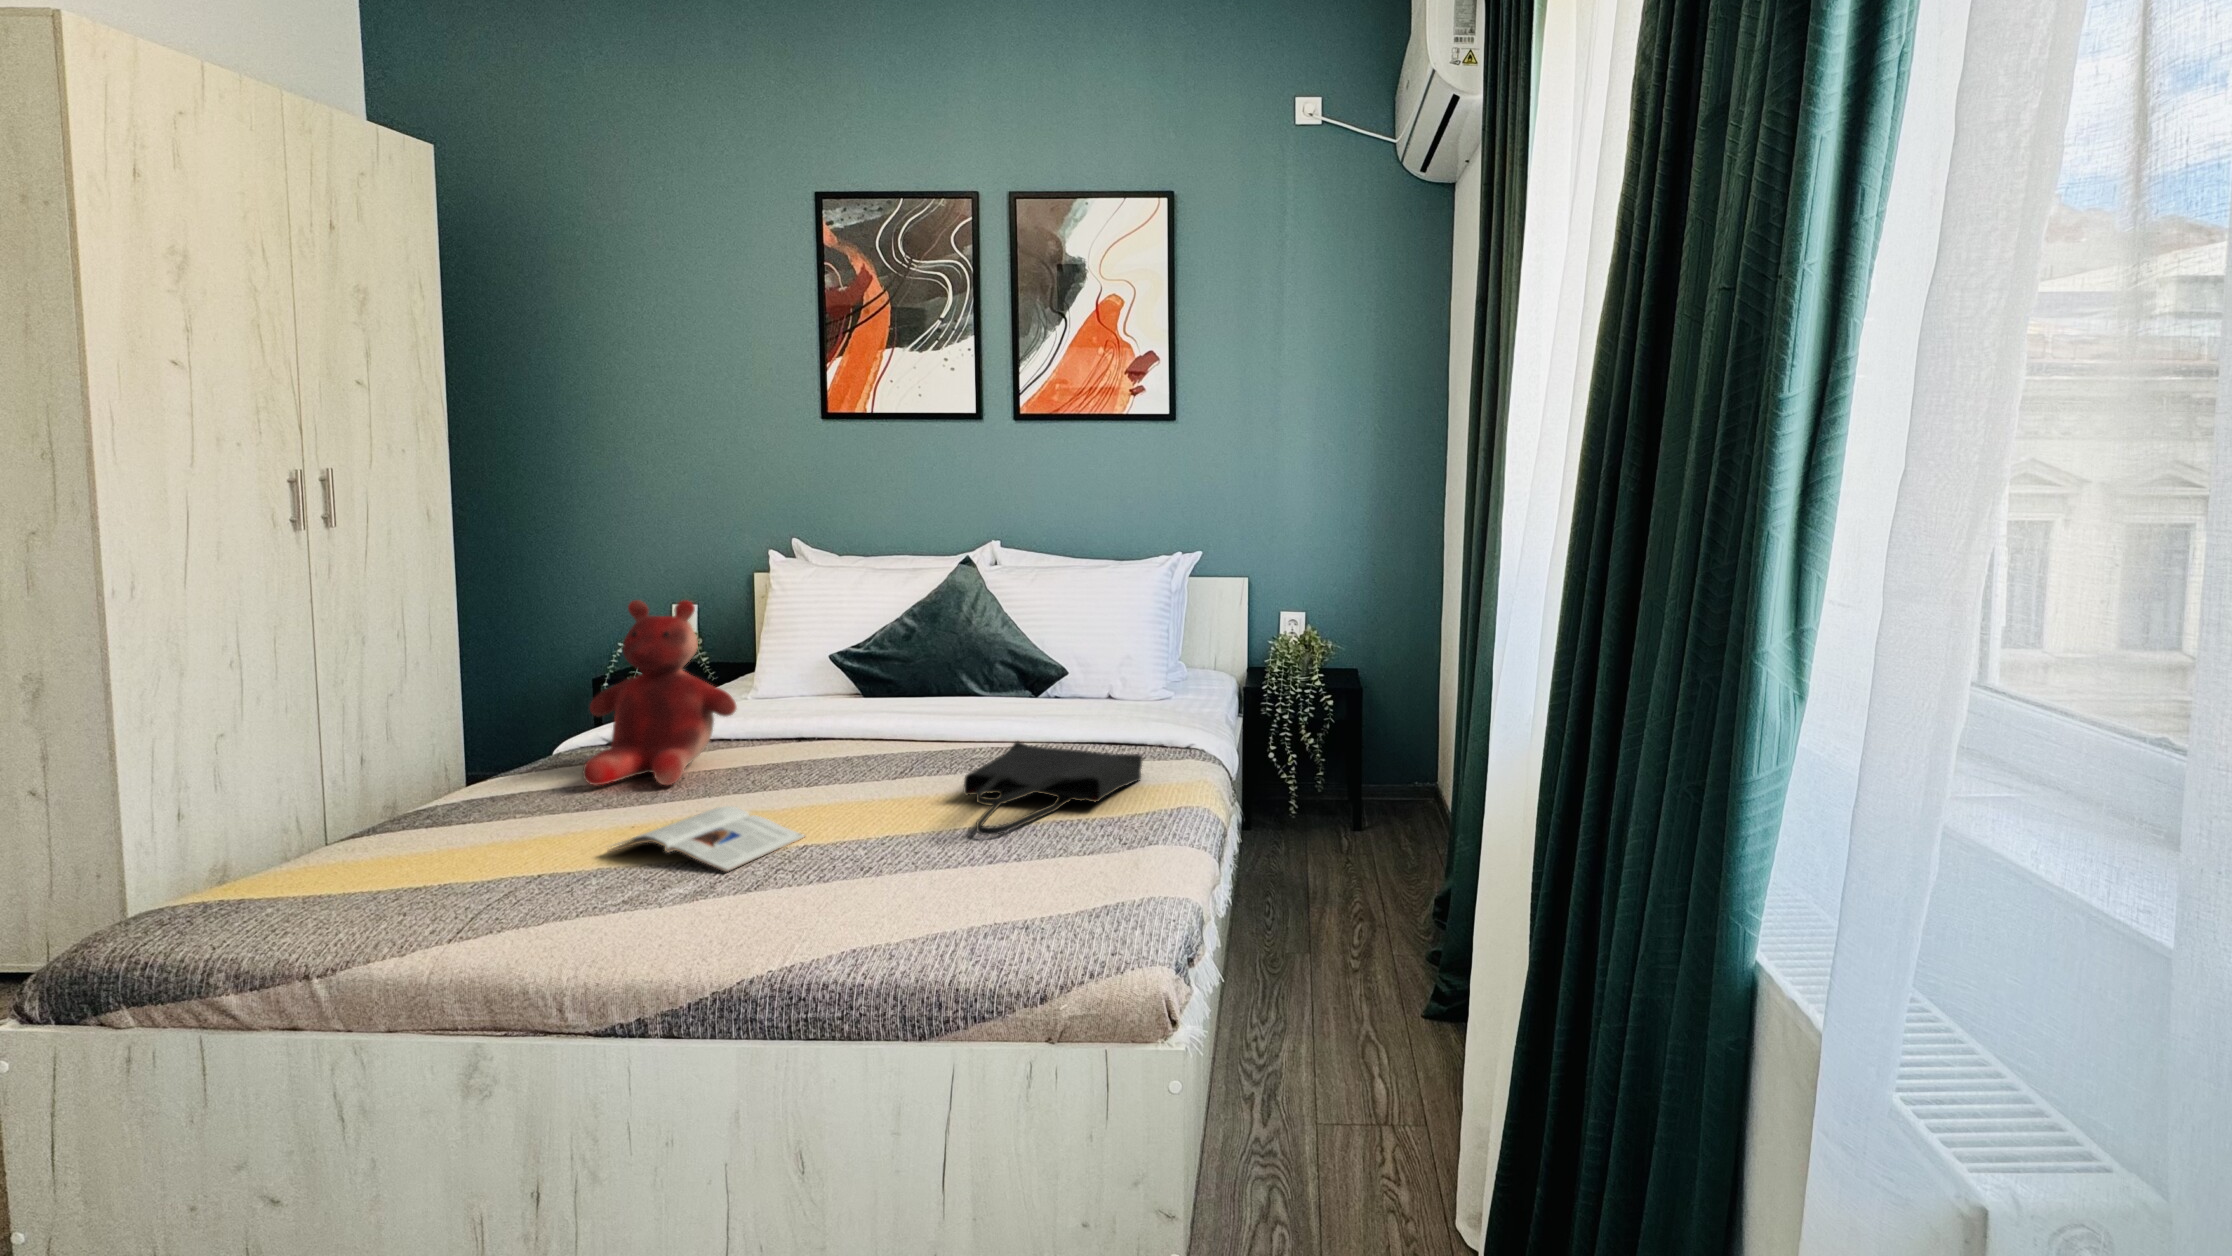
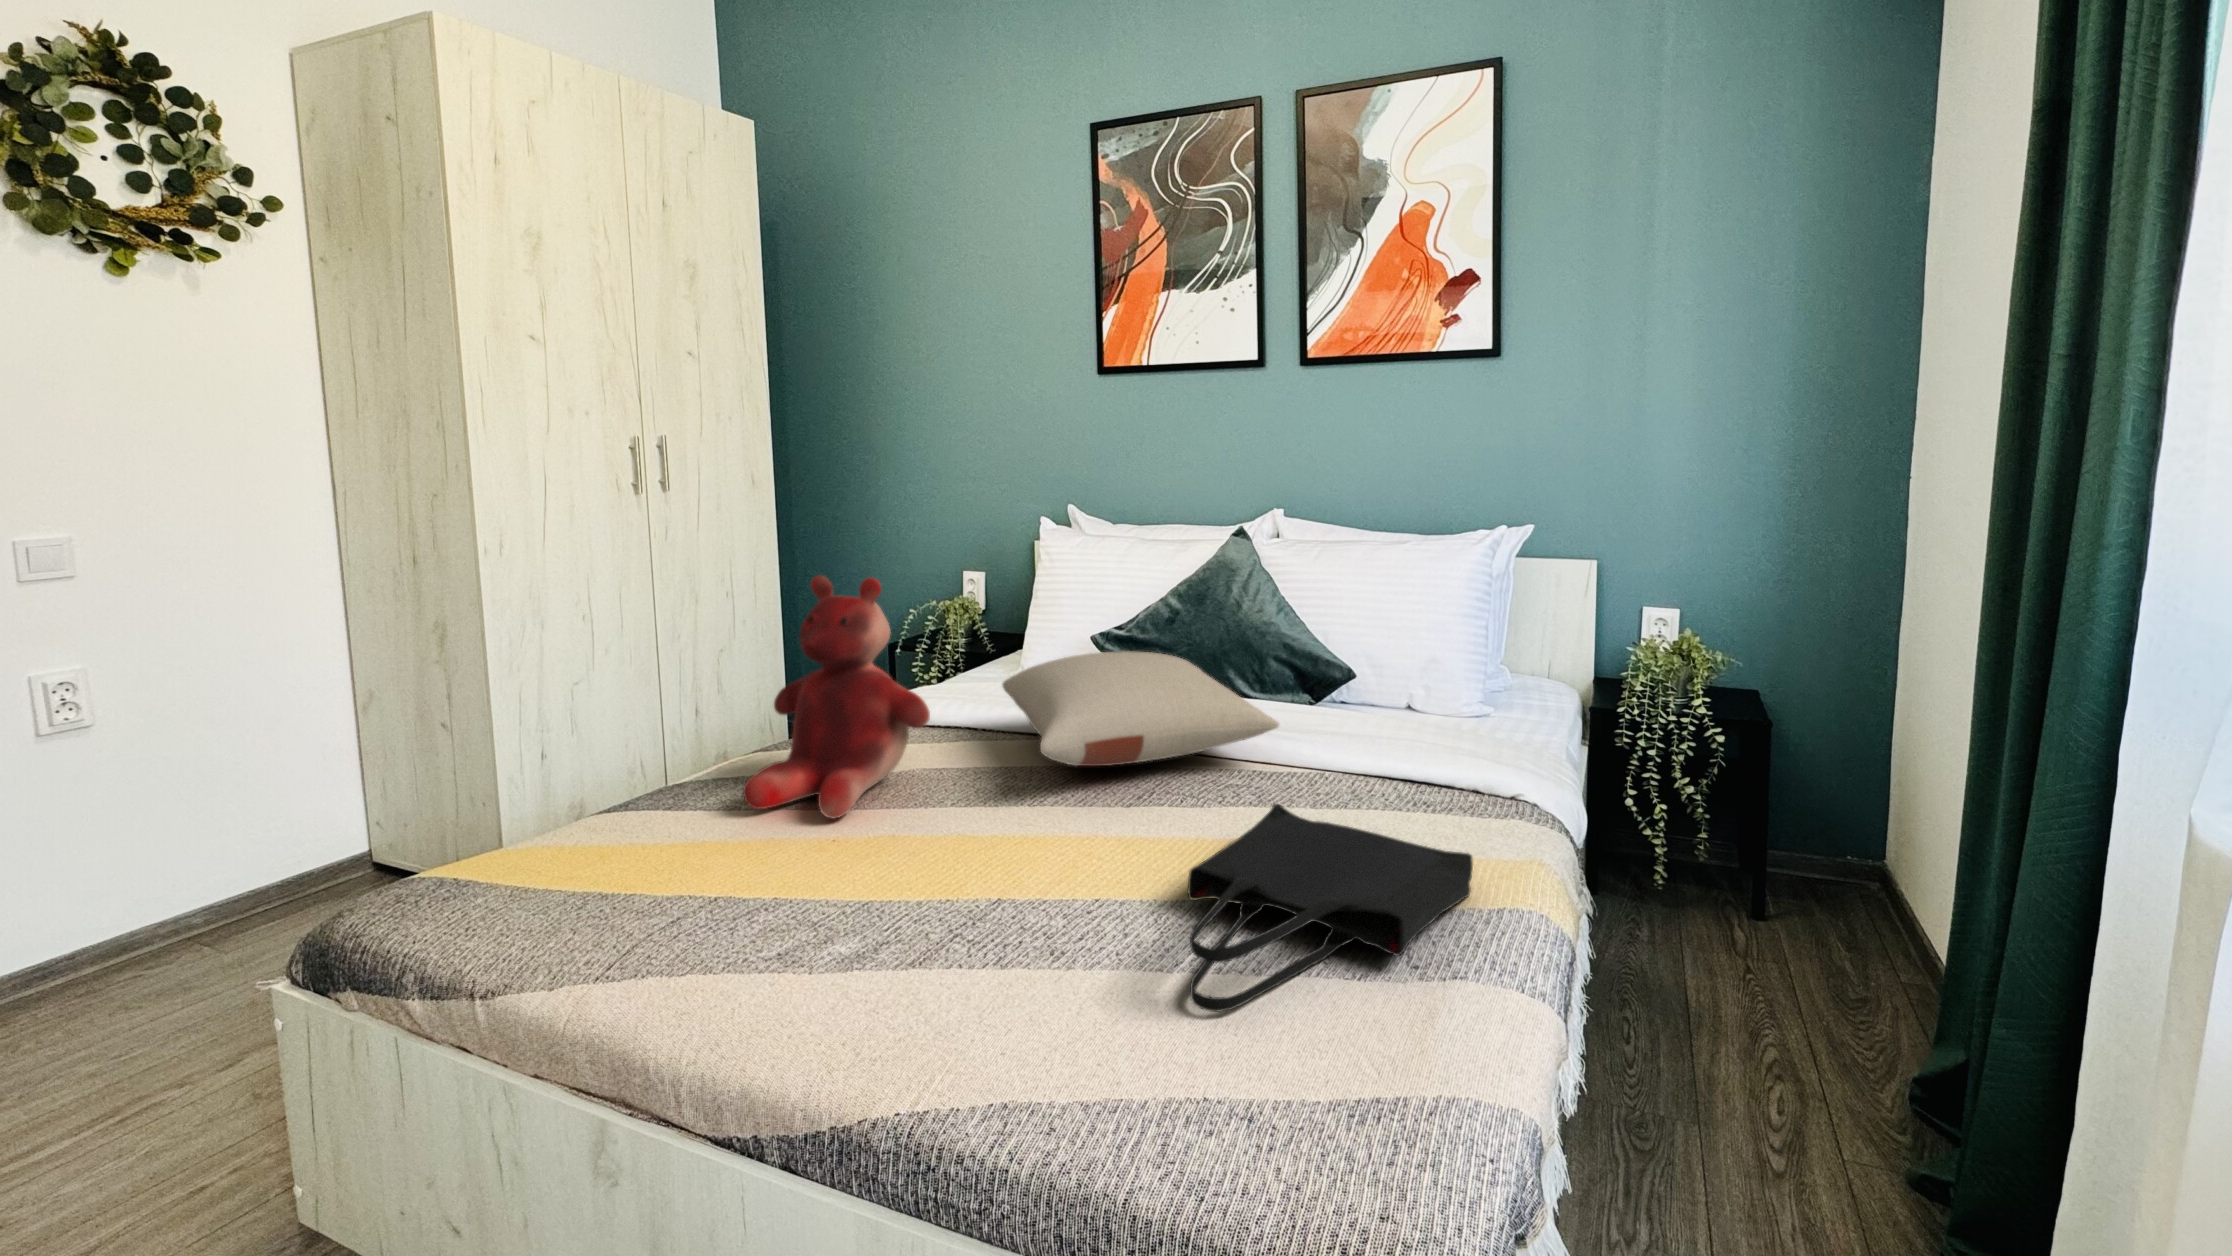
pillow: none [777,655,1012,738] -> present [1002,651,1279,766]
magazine: present [608,806,804,872] -> none [678,883,944,1032]

